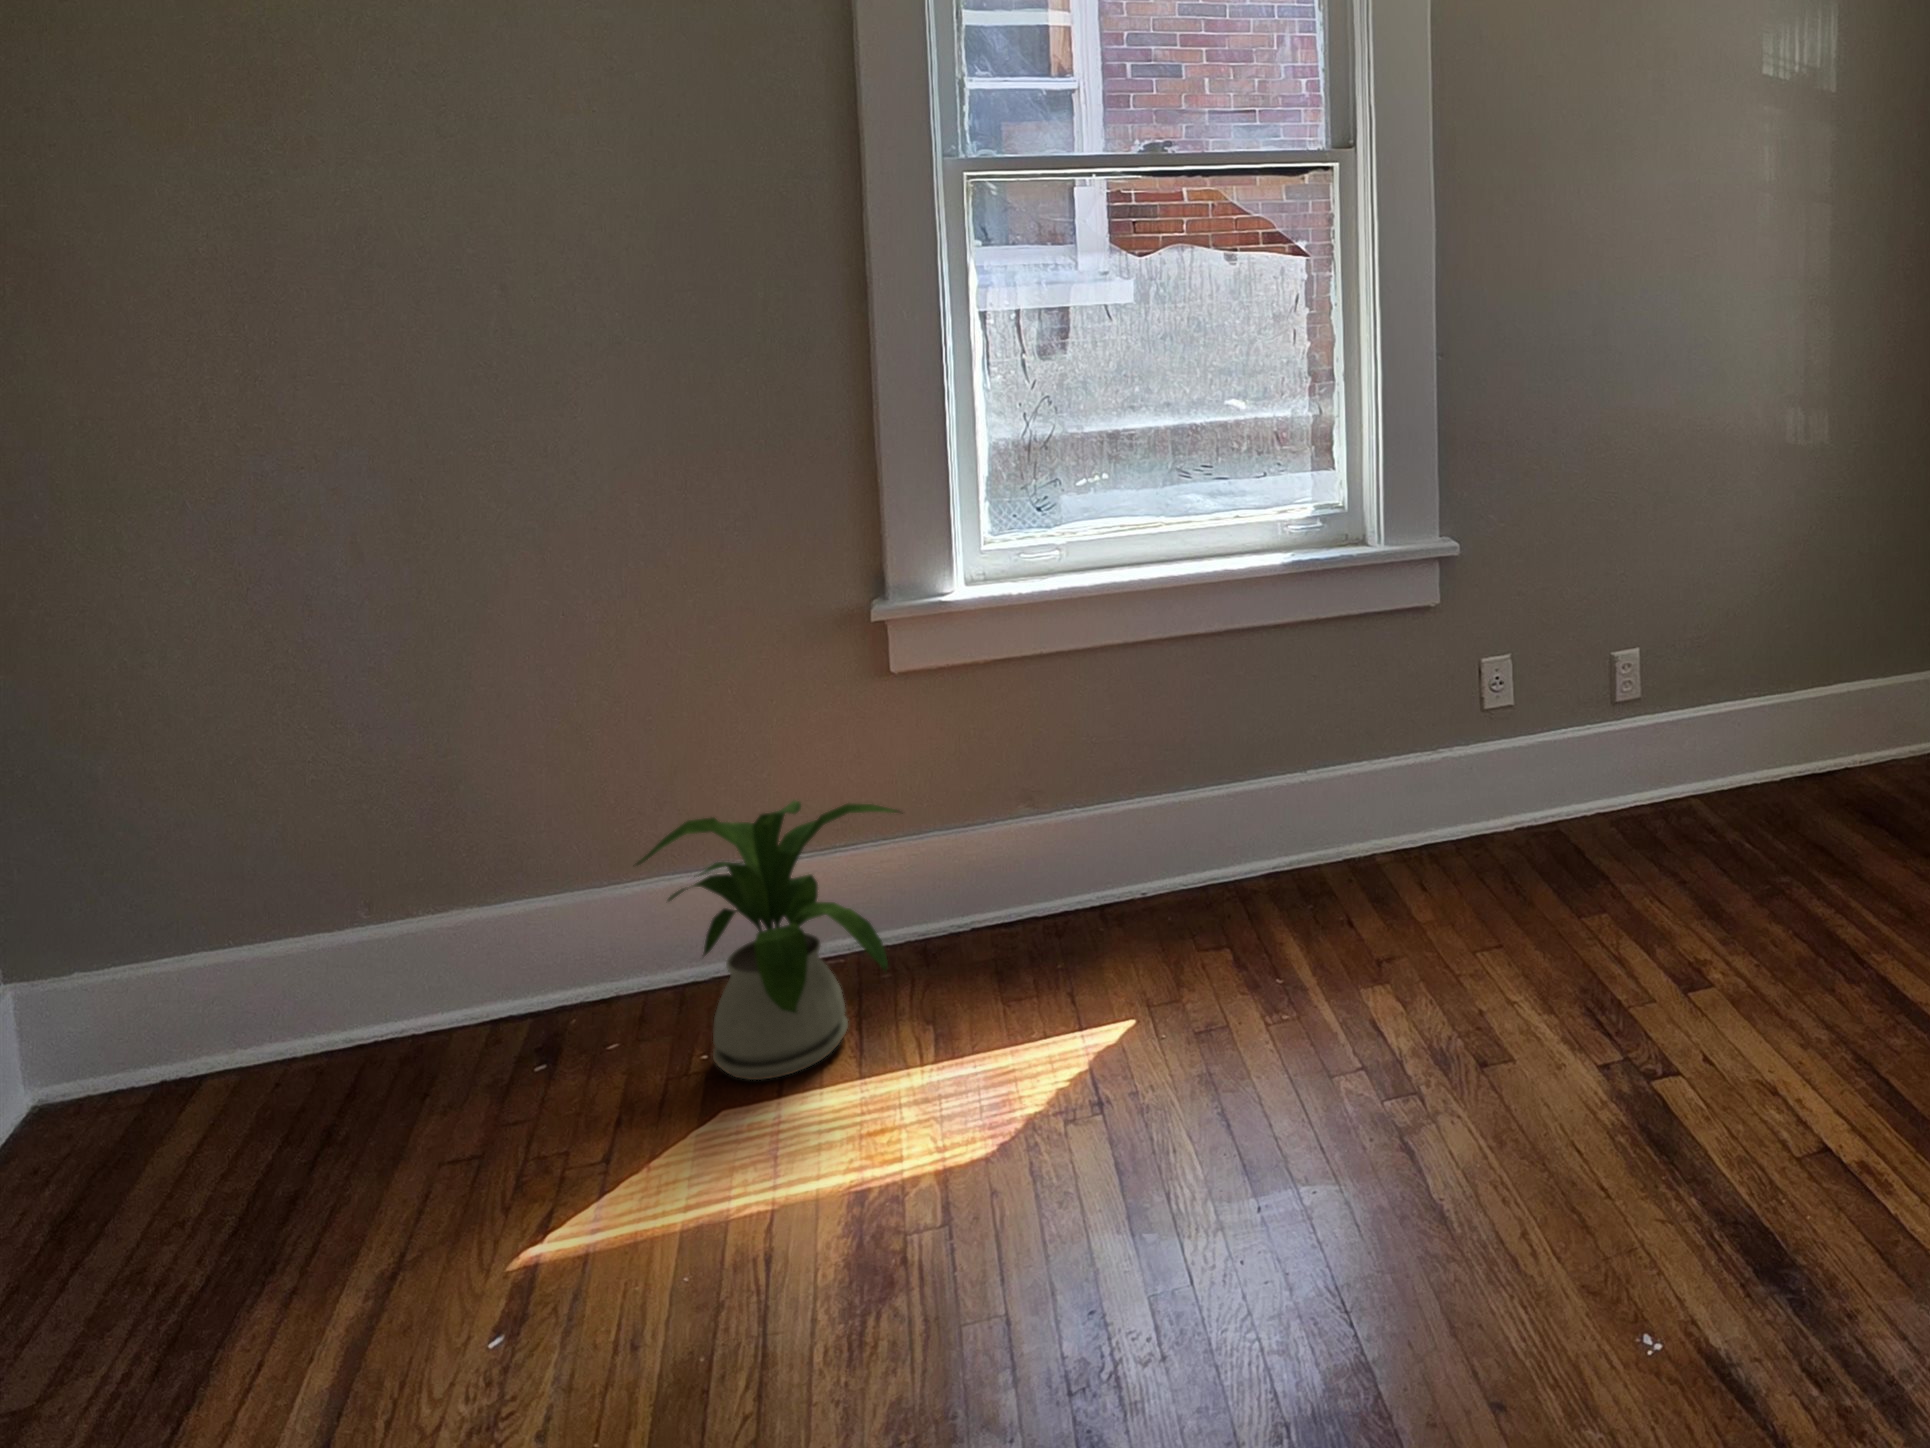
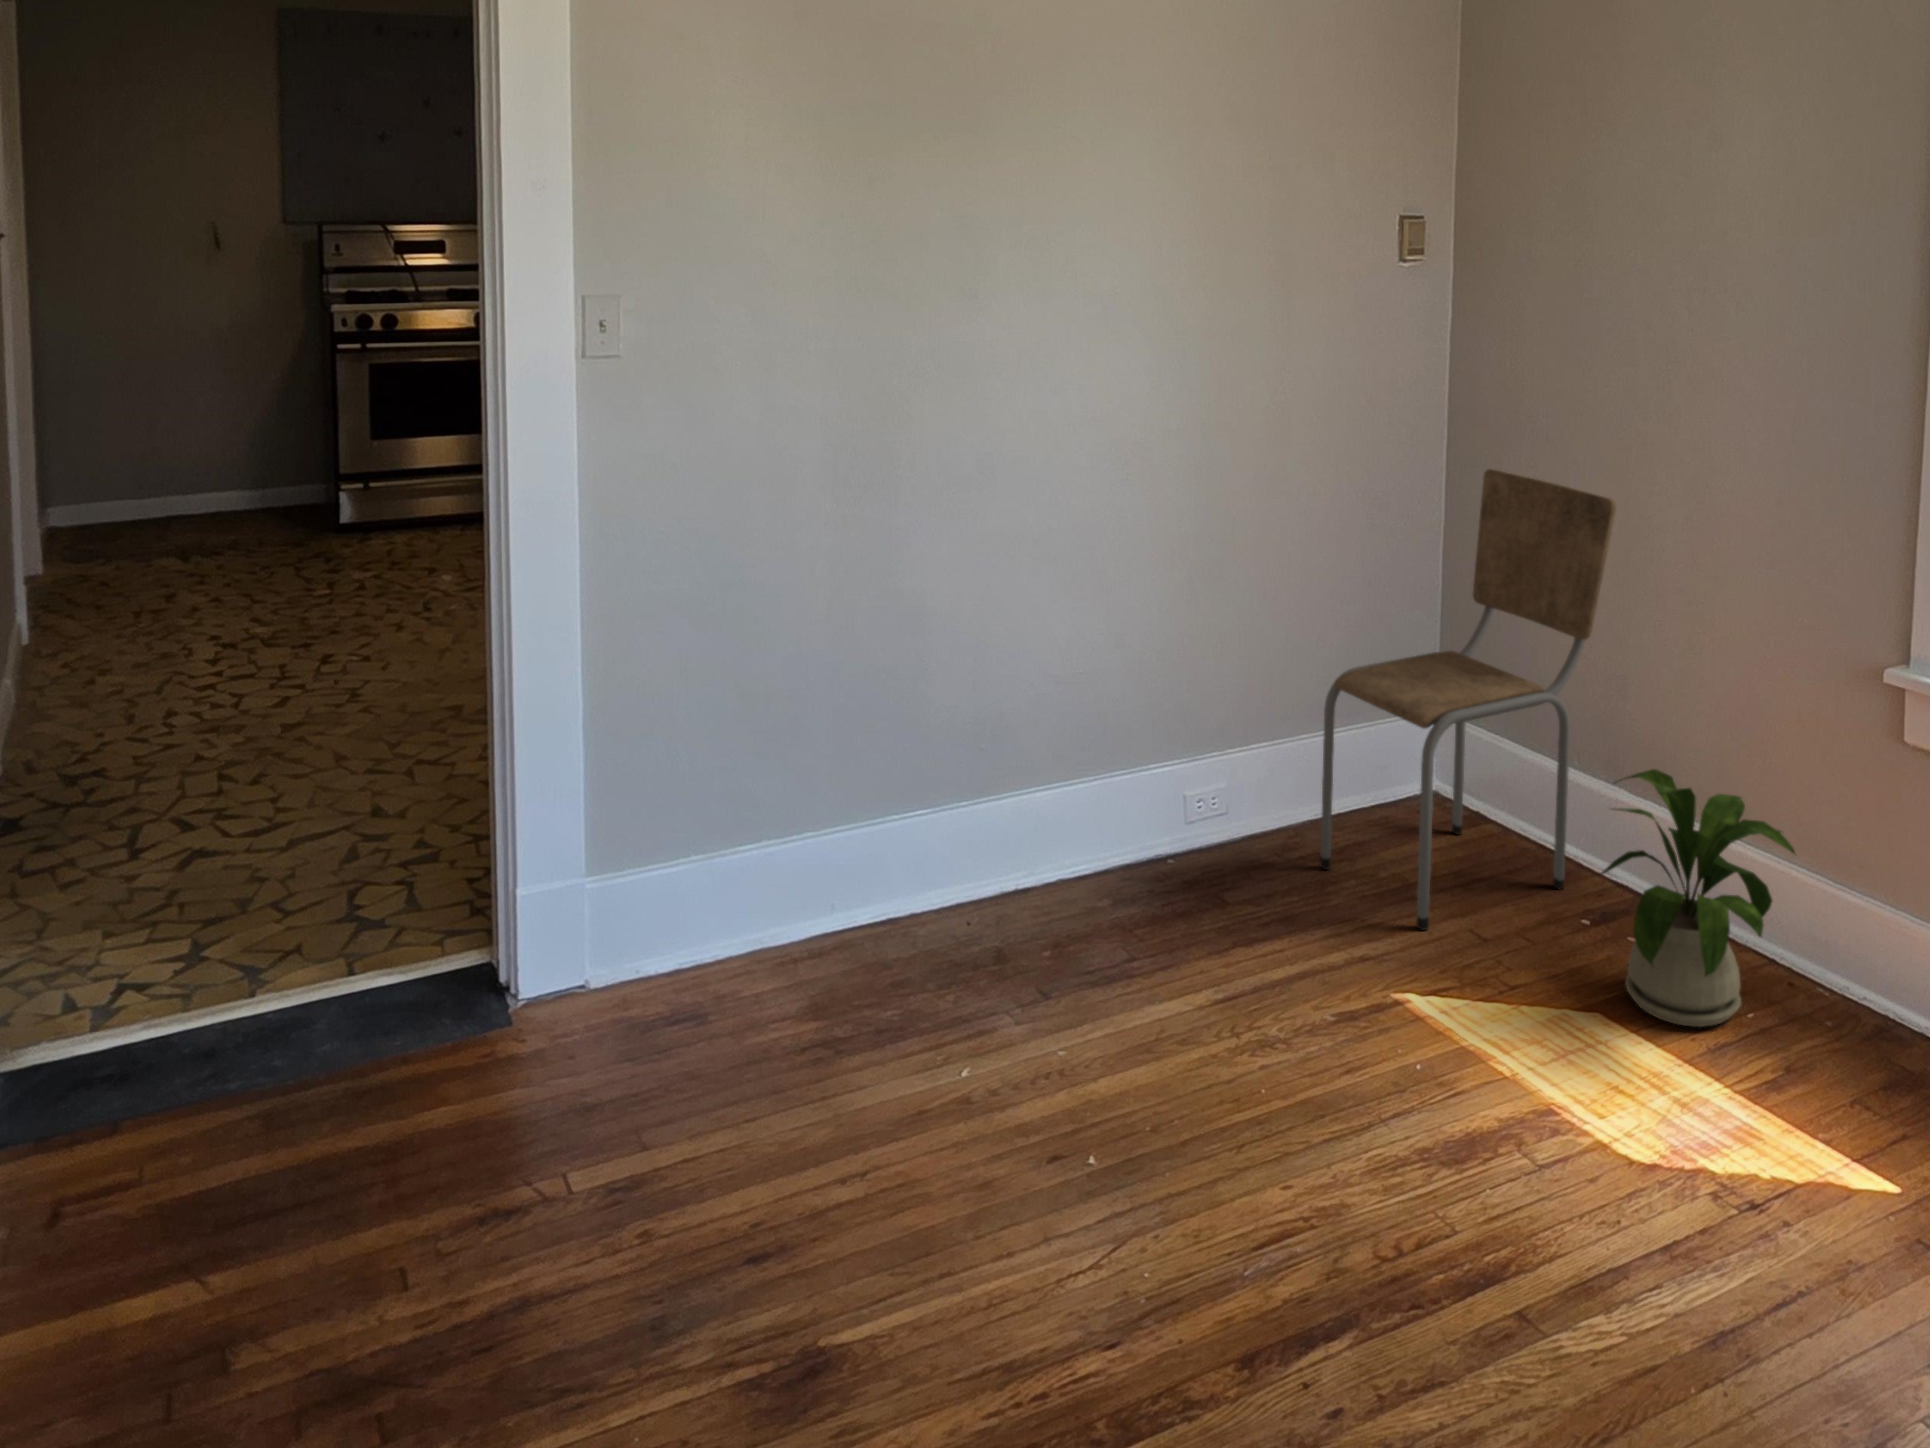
dining chair: none [94,553,489,1264] -> present [1320,469,1616,930]

